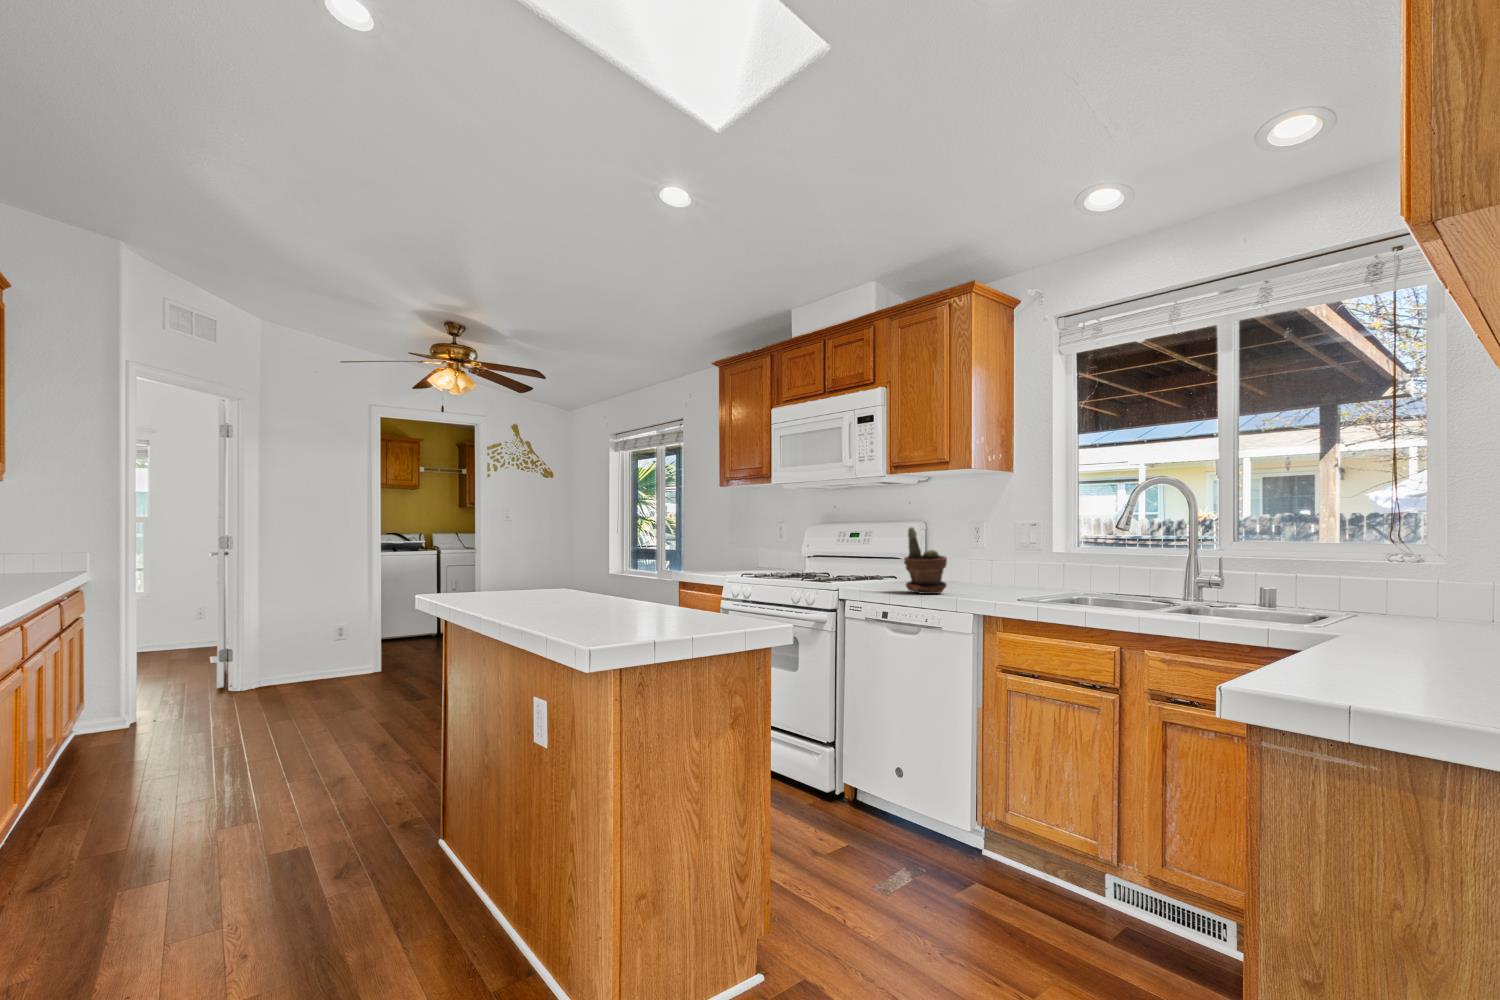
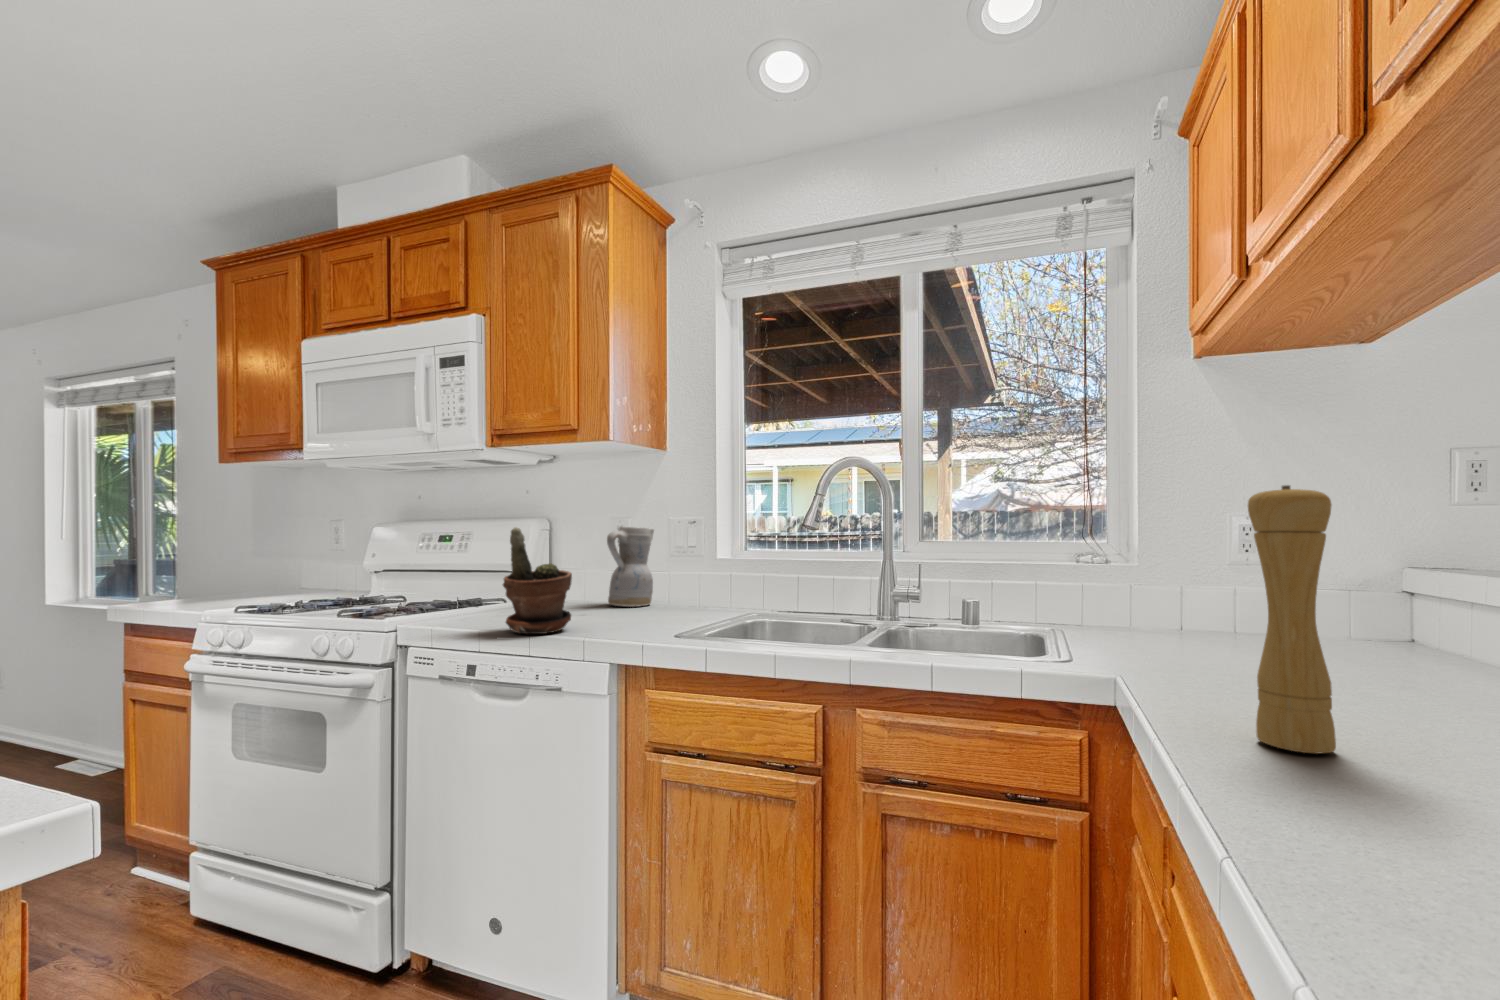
pepper mill: none [1372,500,1425,659] -> present [1248,485,1336,754]
ceramic pitcher: none [969,529,1005,587] -> present [607,526,654,607]

